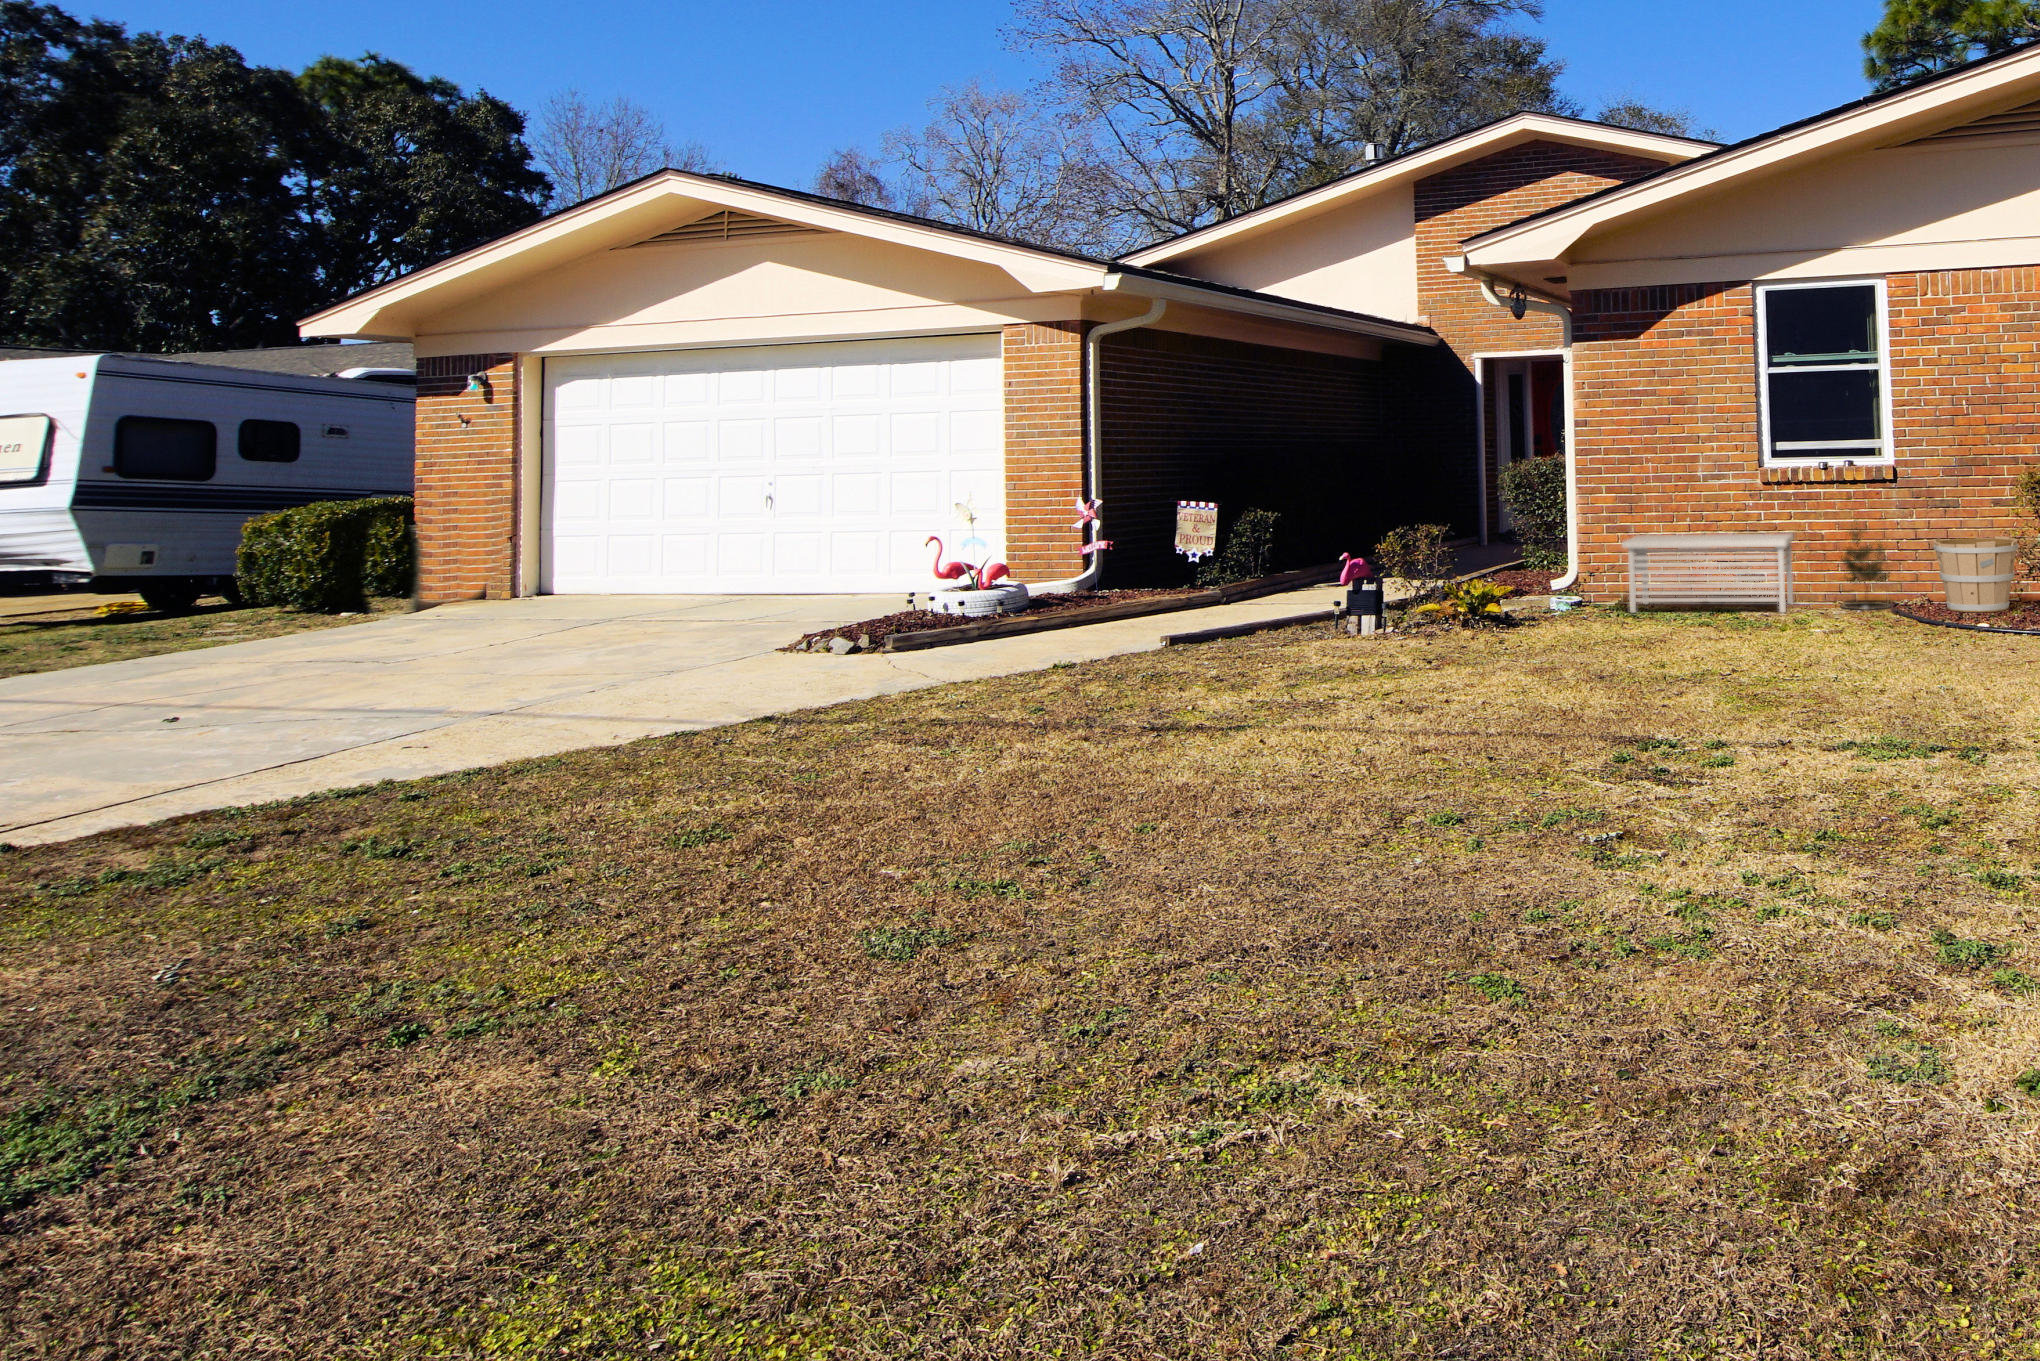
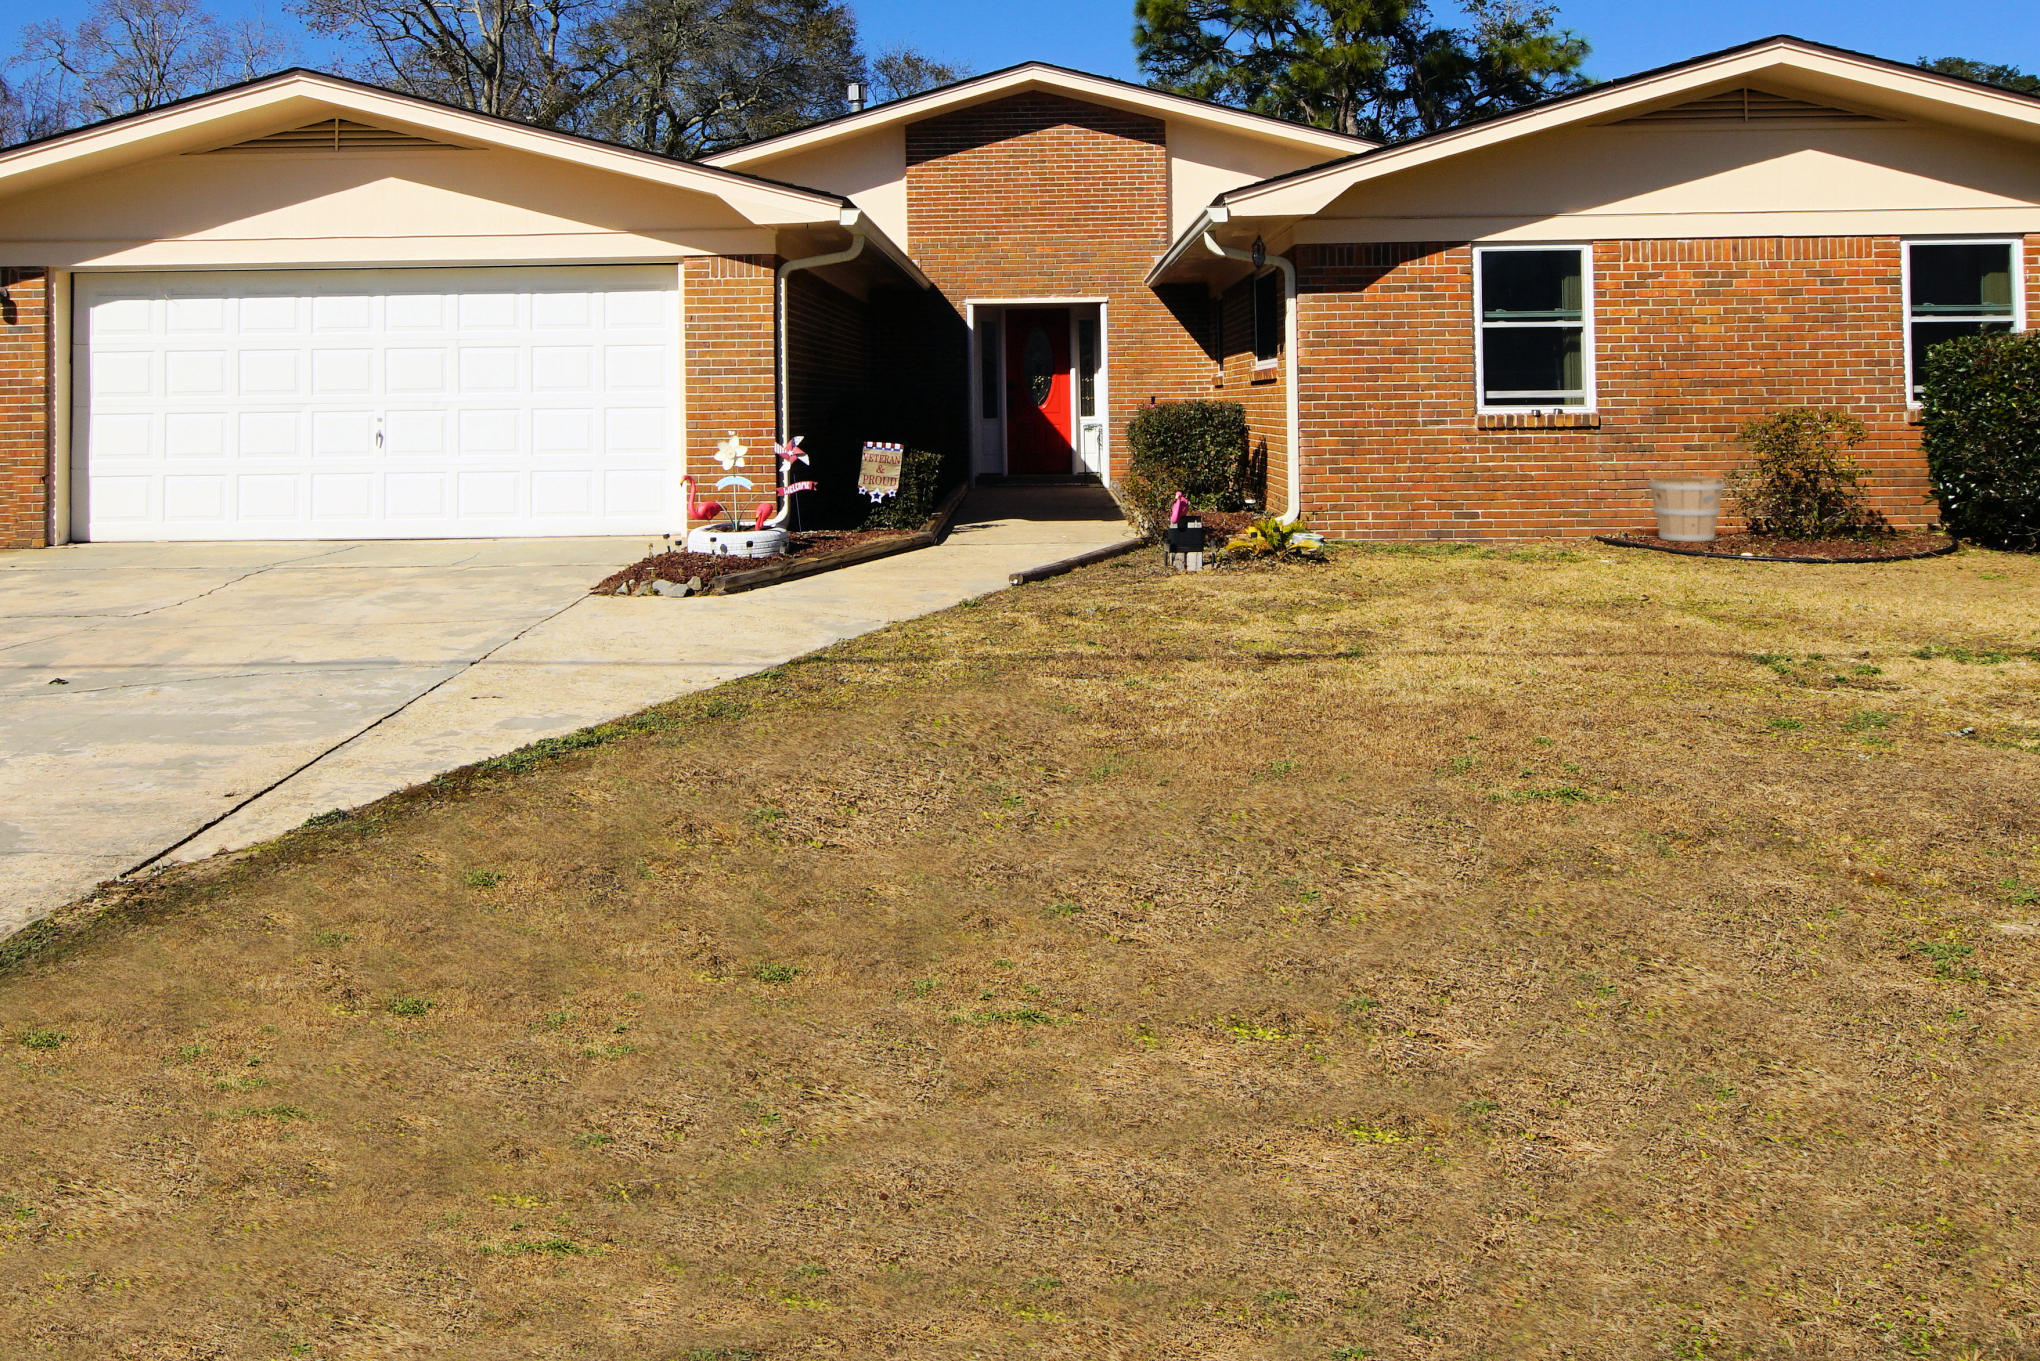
potted tree: present [1839,521,1890,610] -> none [1560,459,1610,541]
storage bench: present [1622,533,1794,613] -> none [1367,473,1535,546]

